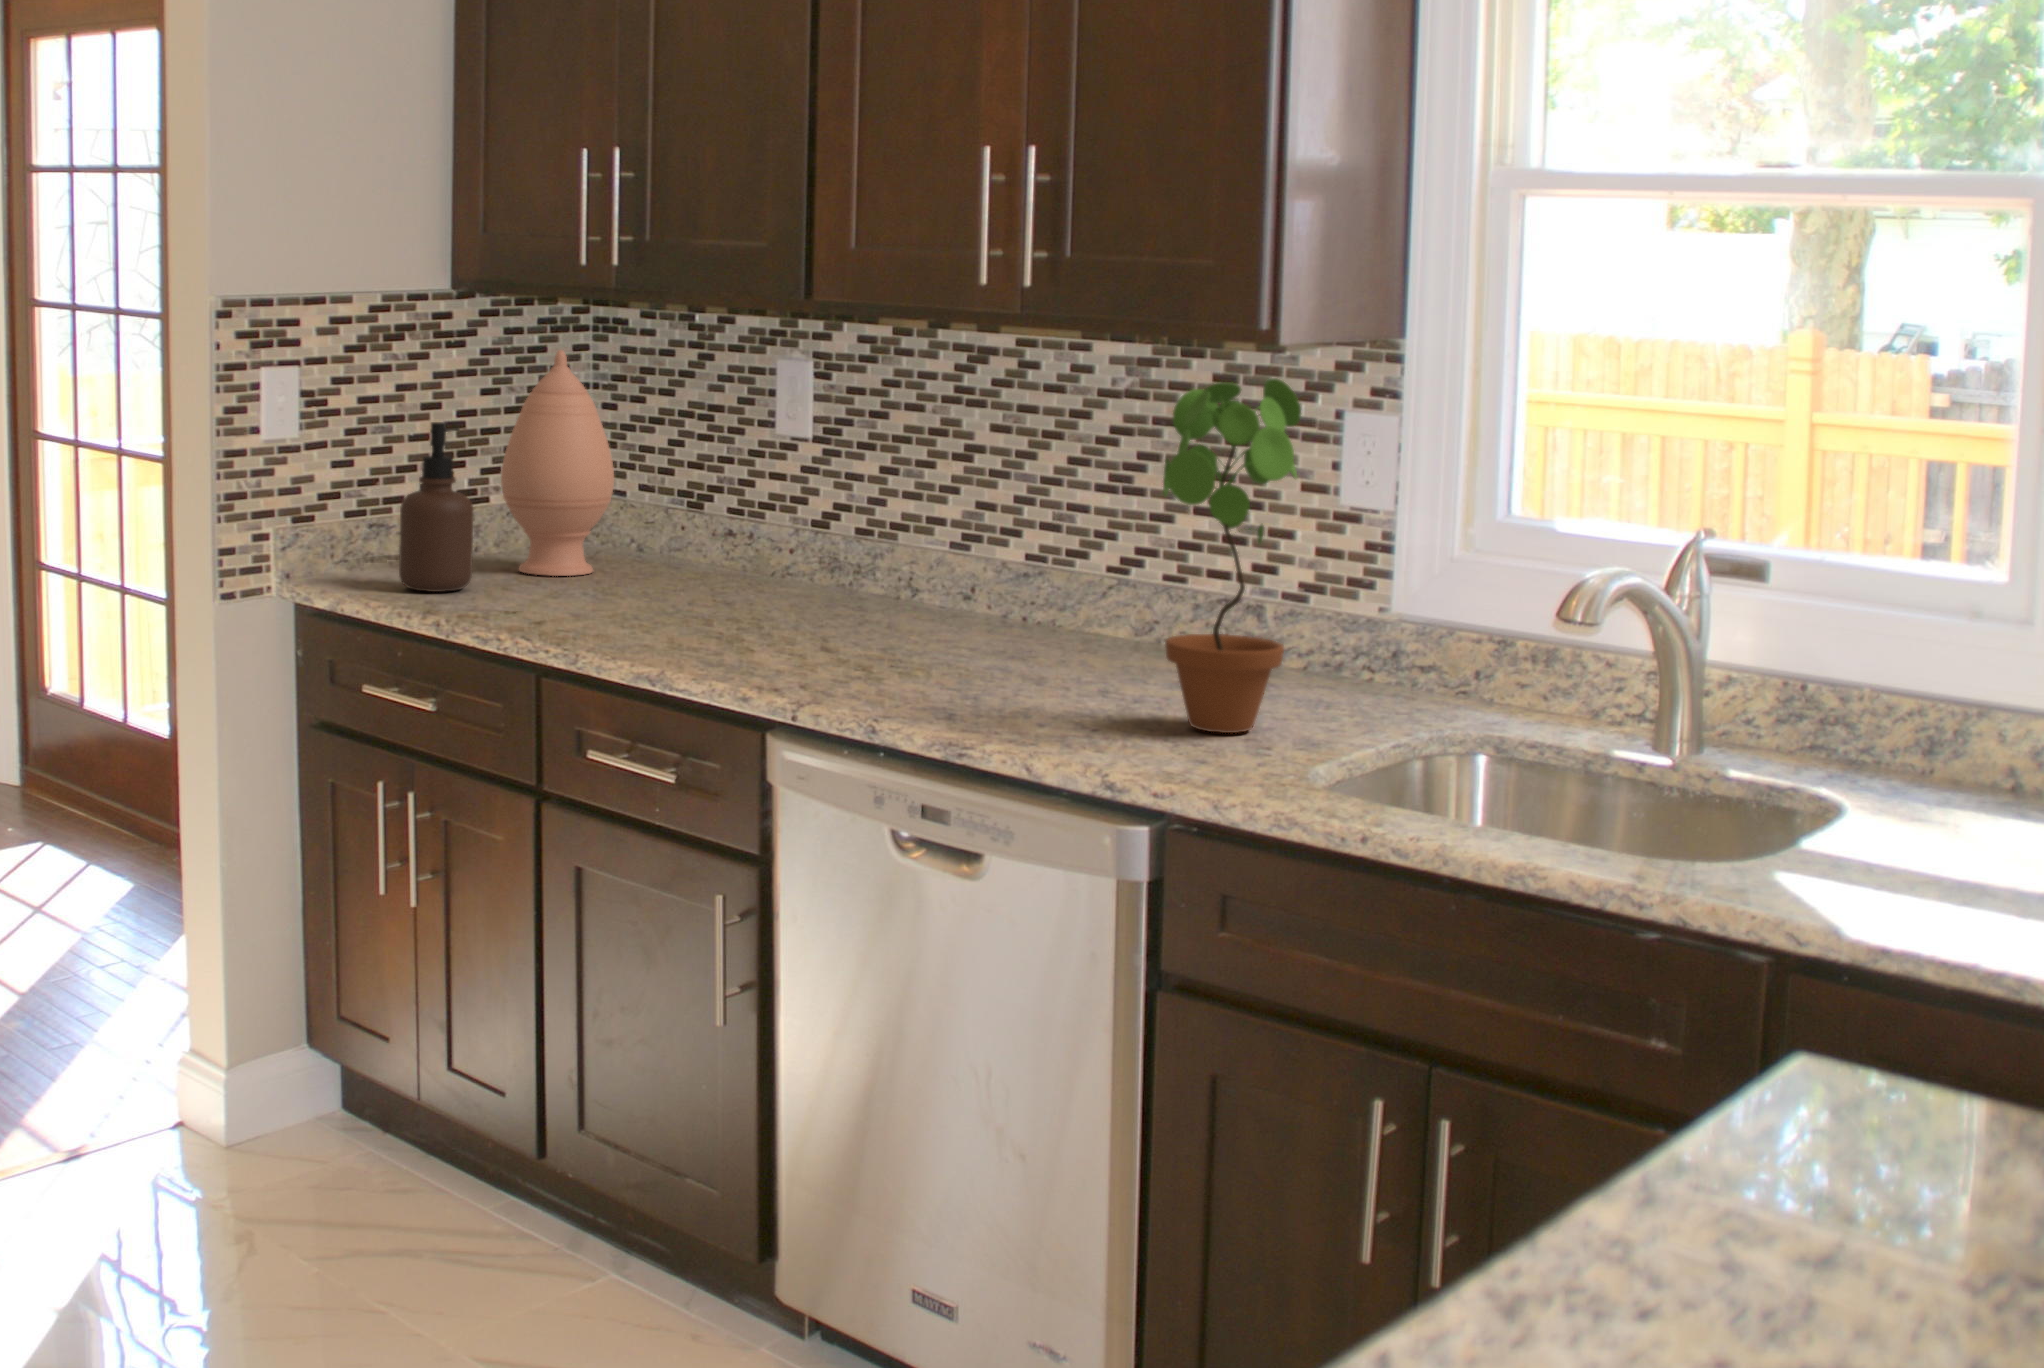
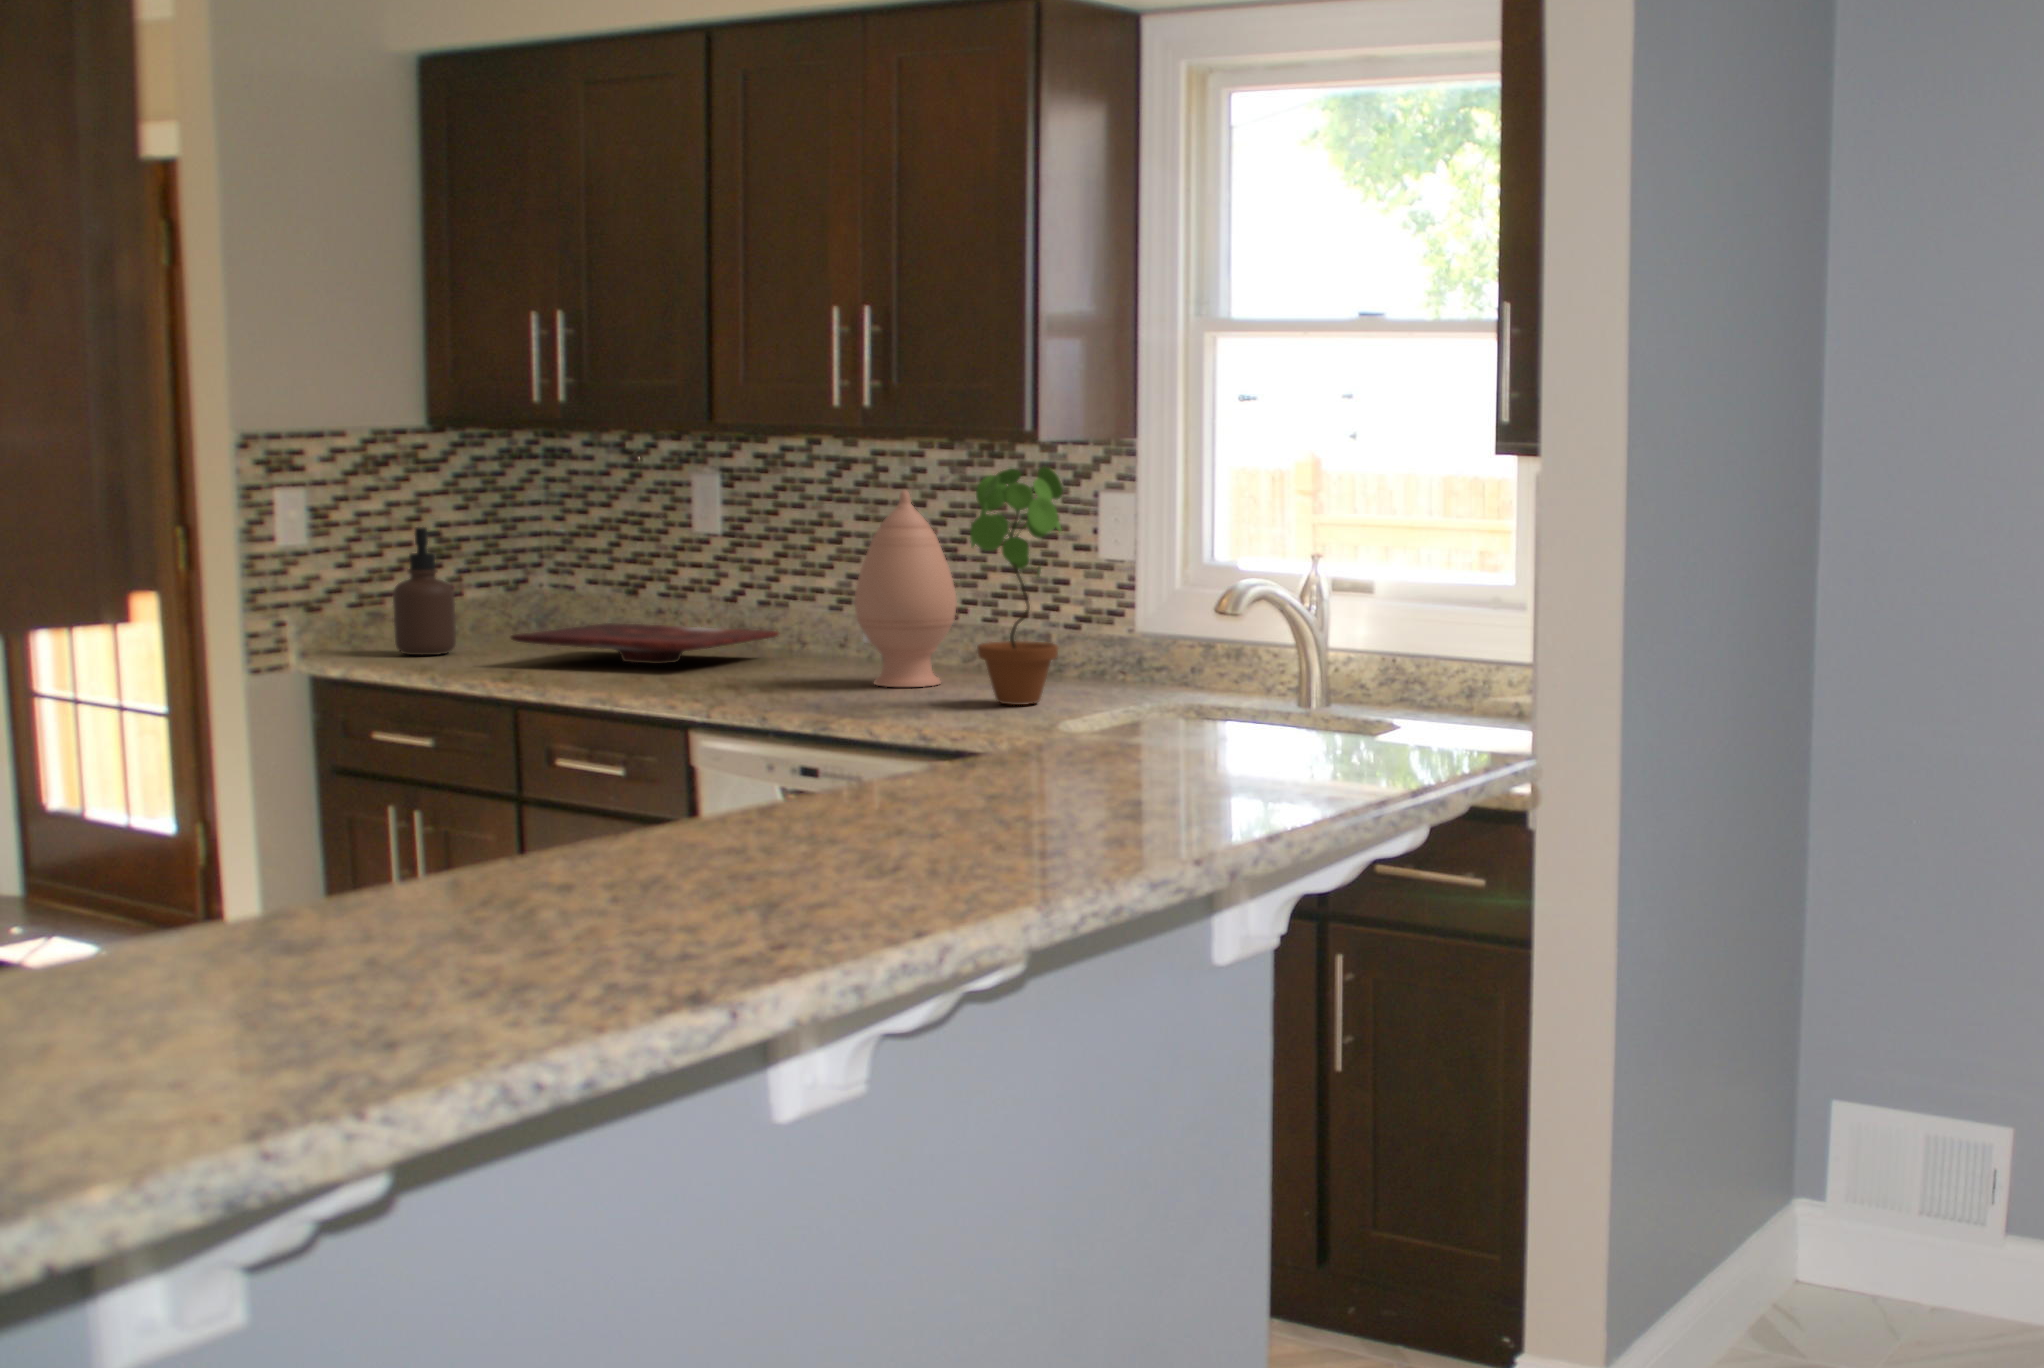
vase: present [501,350,615,576] -> present [854,490,957,687]
cutting board: none [538,558,881,622] -> present [511,623,779,664]

